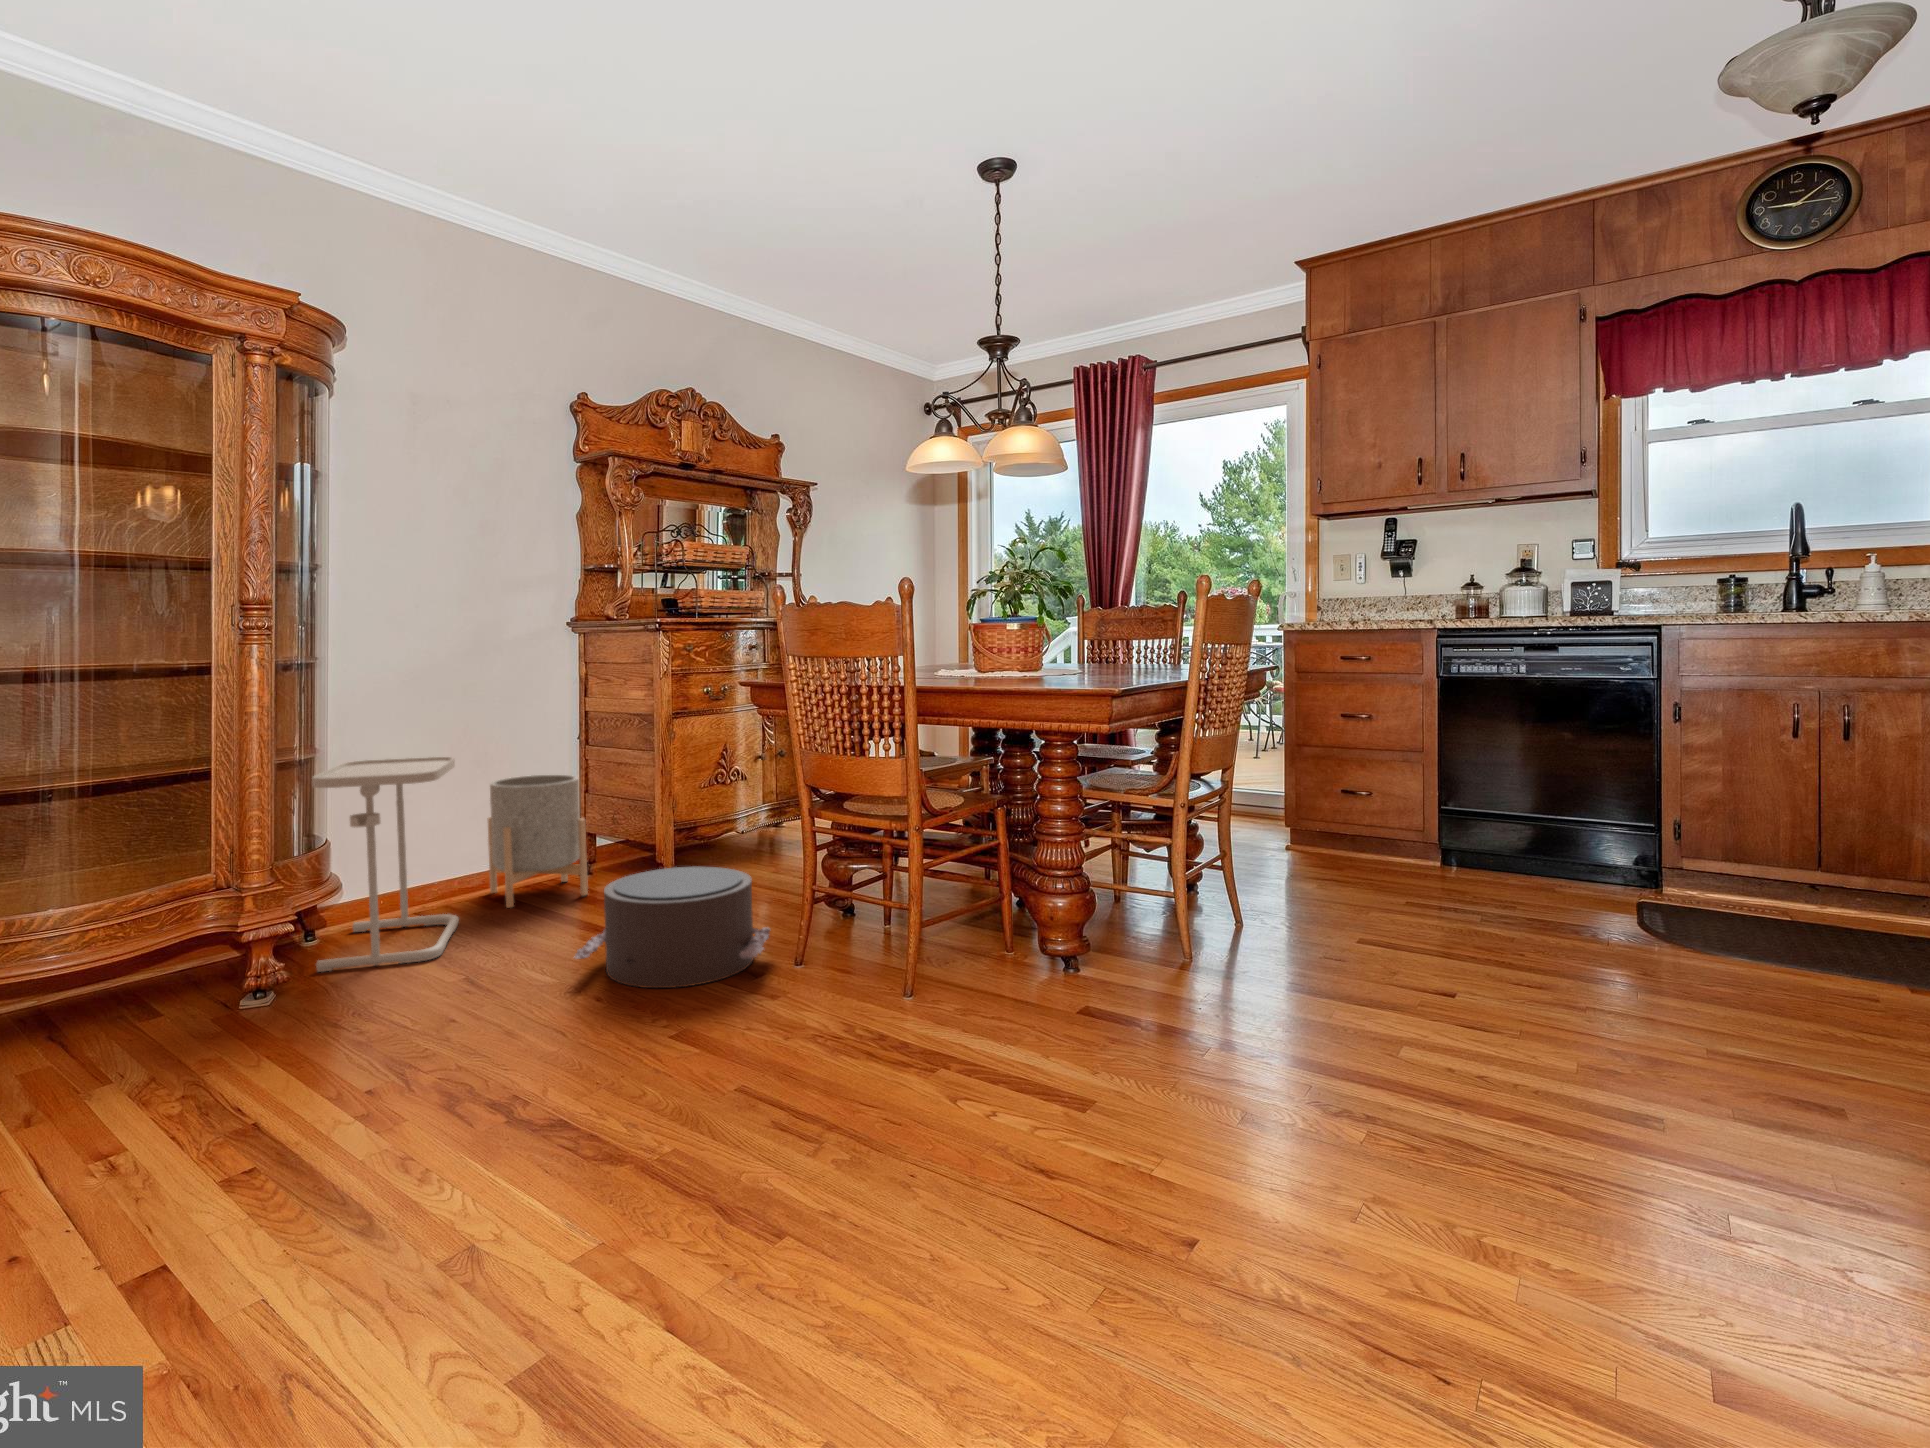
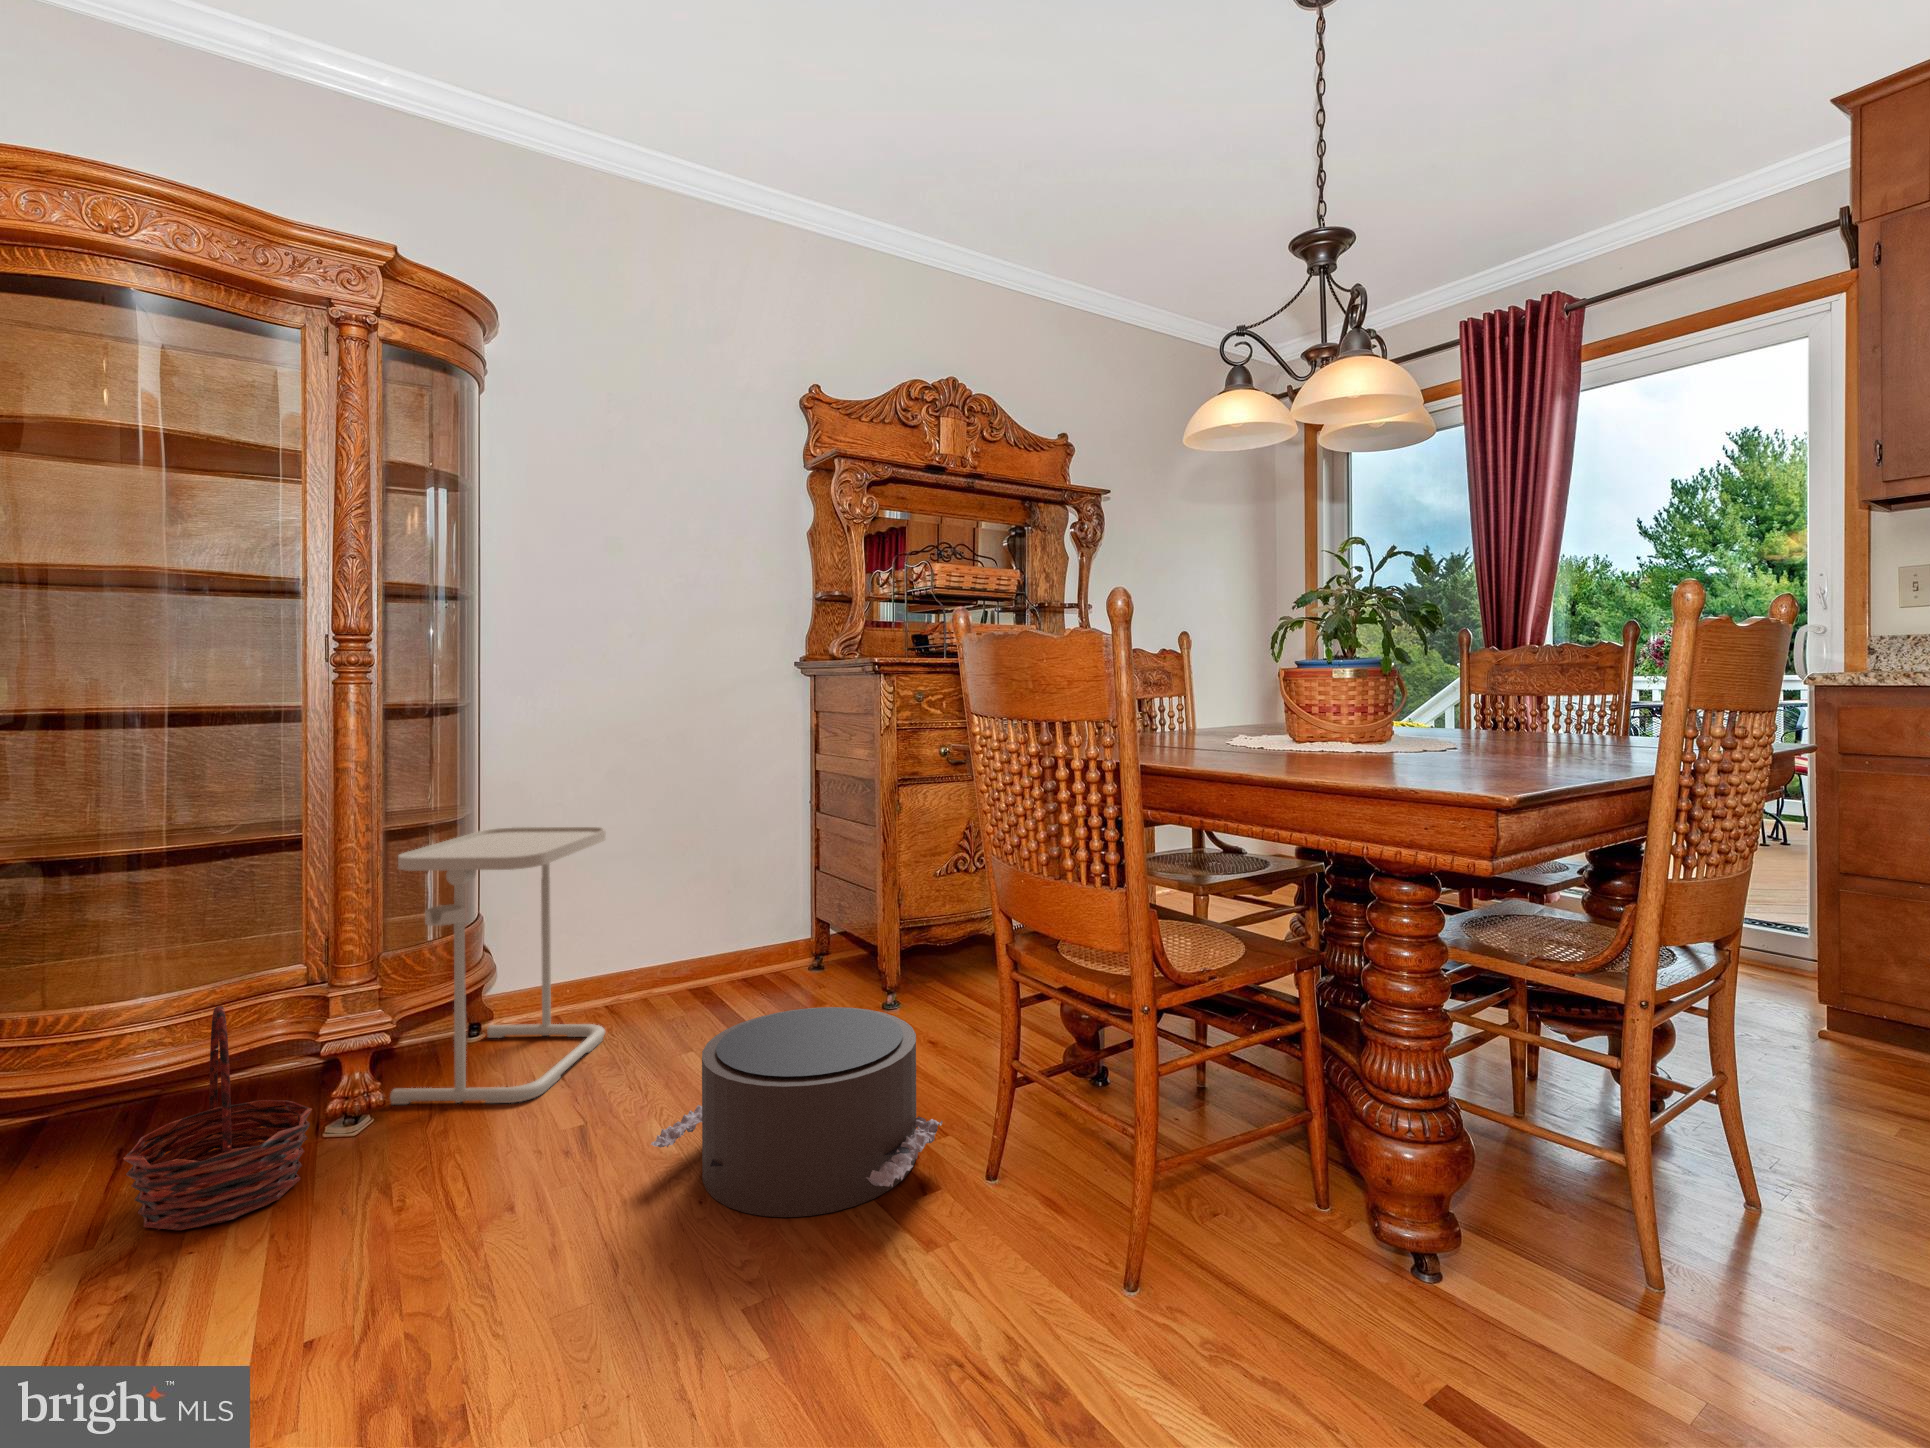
planter: present [487,775,588,908] -> none [671,847,778,1018]
basket: none [174,884,305,1044] -> present [123,1006,312,1231]

